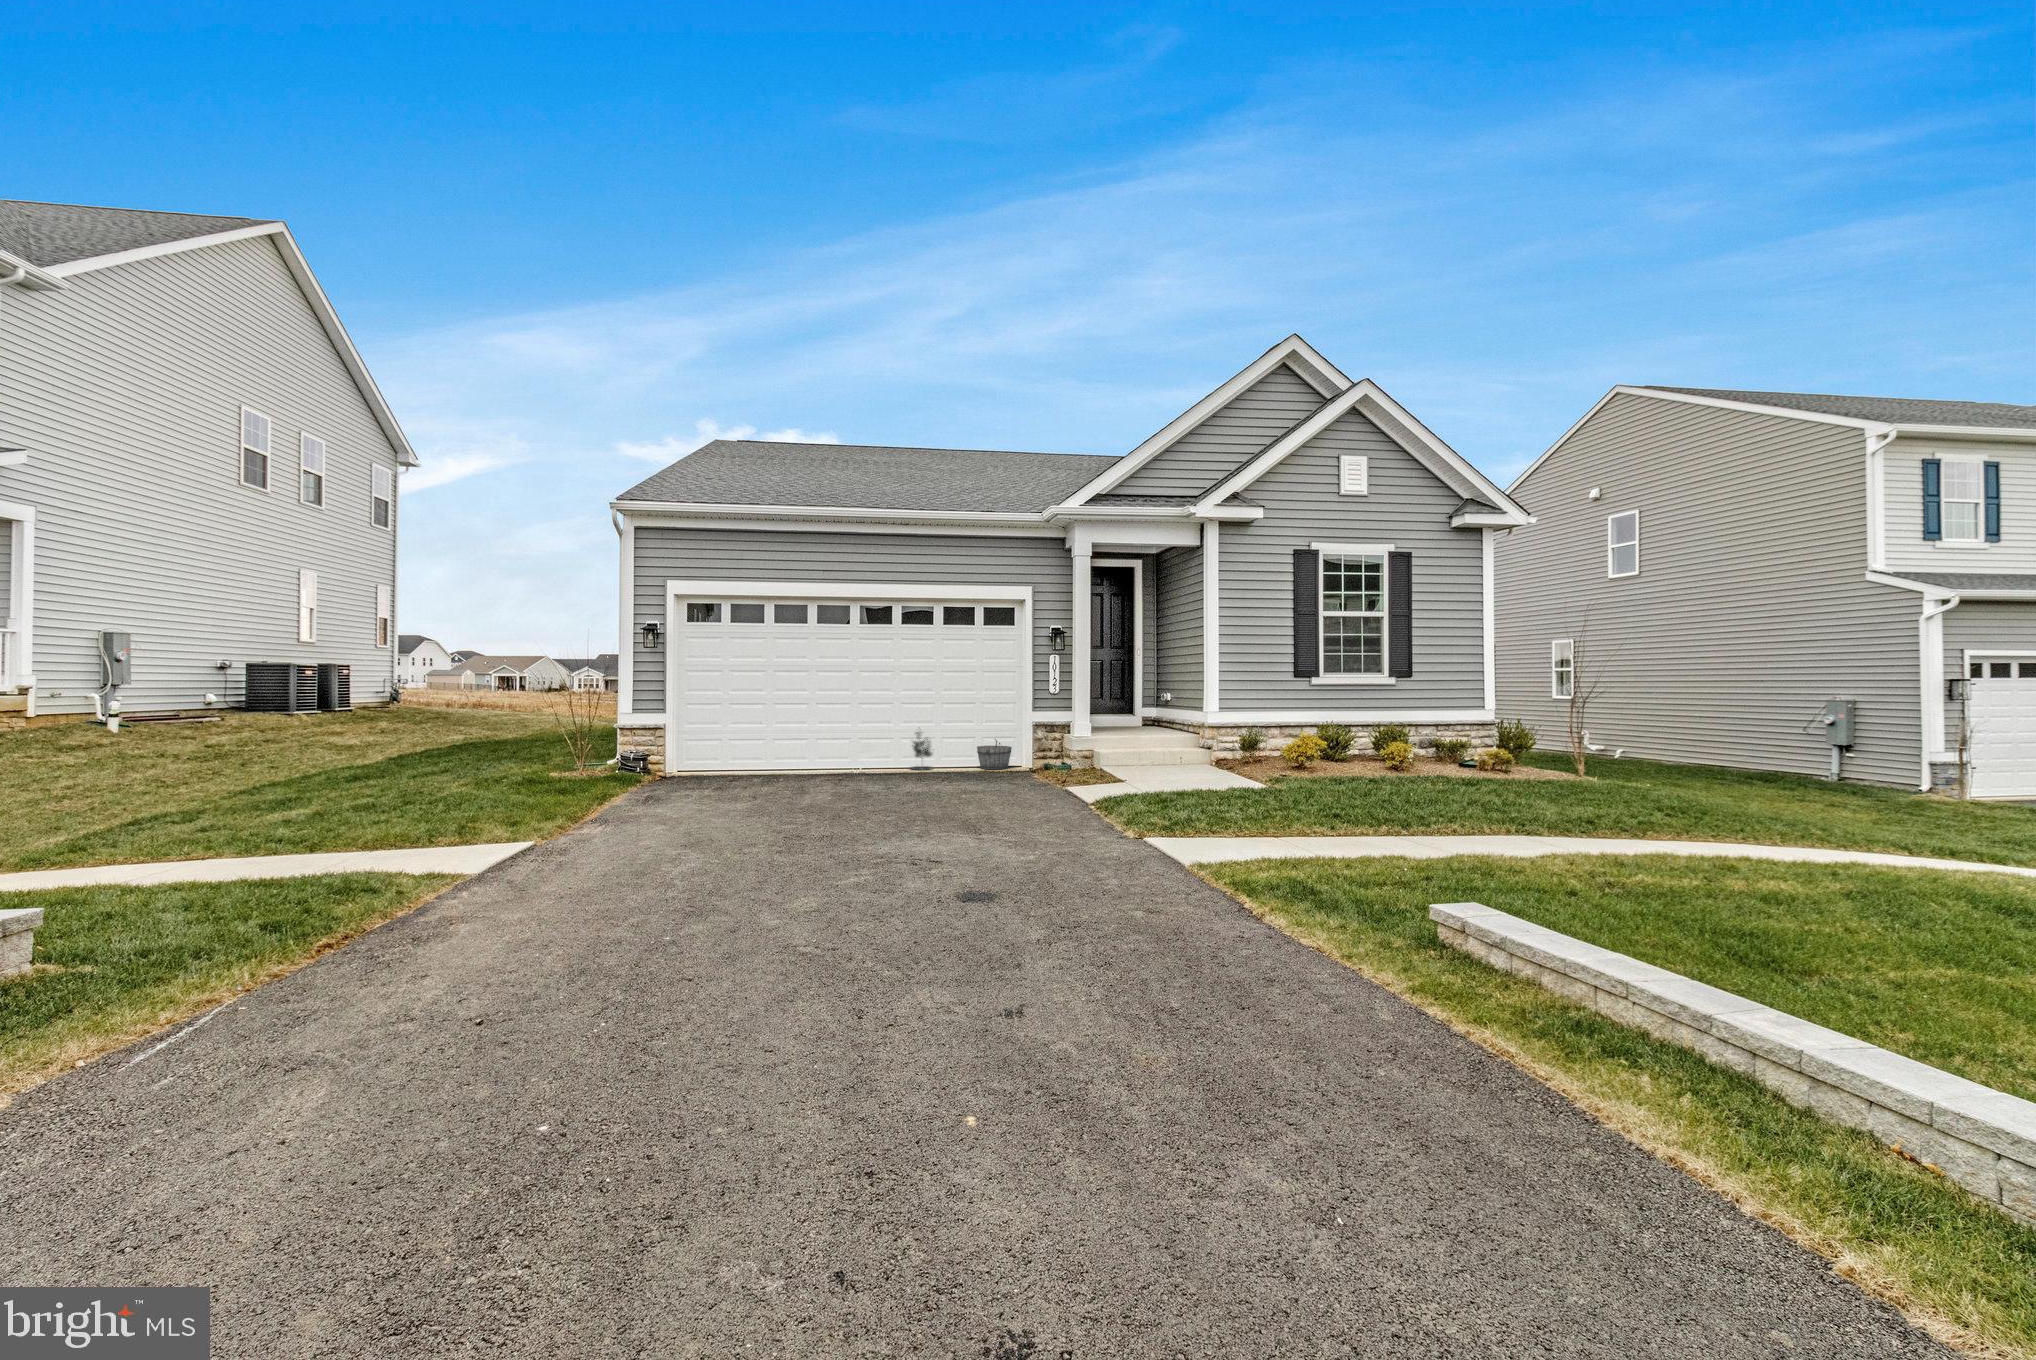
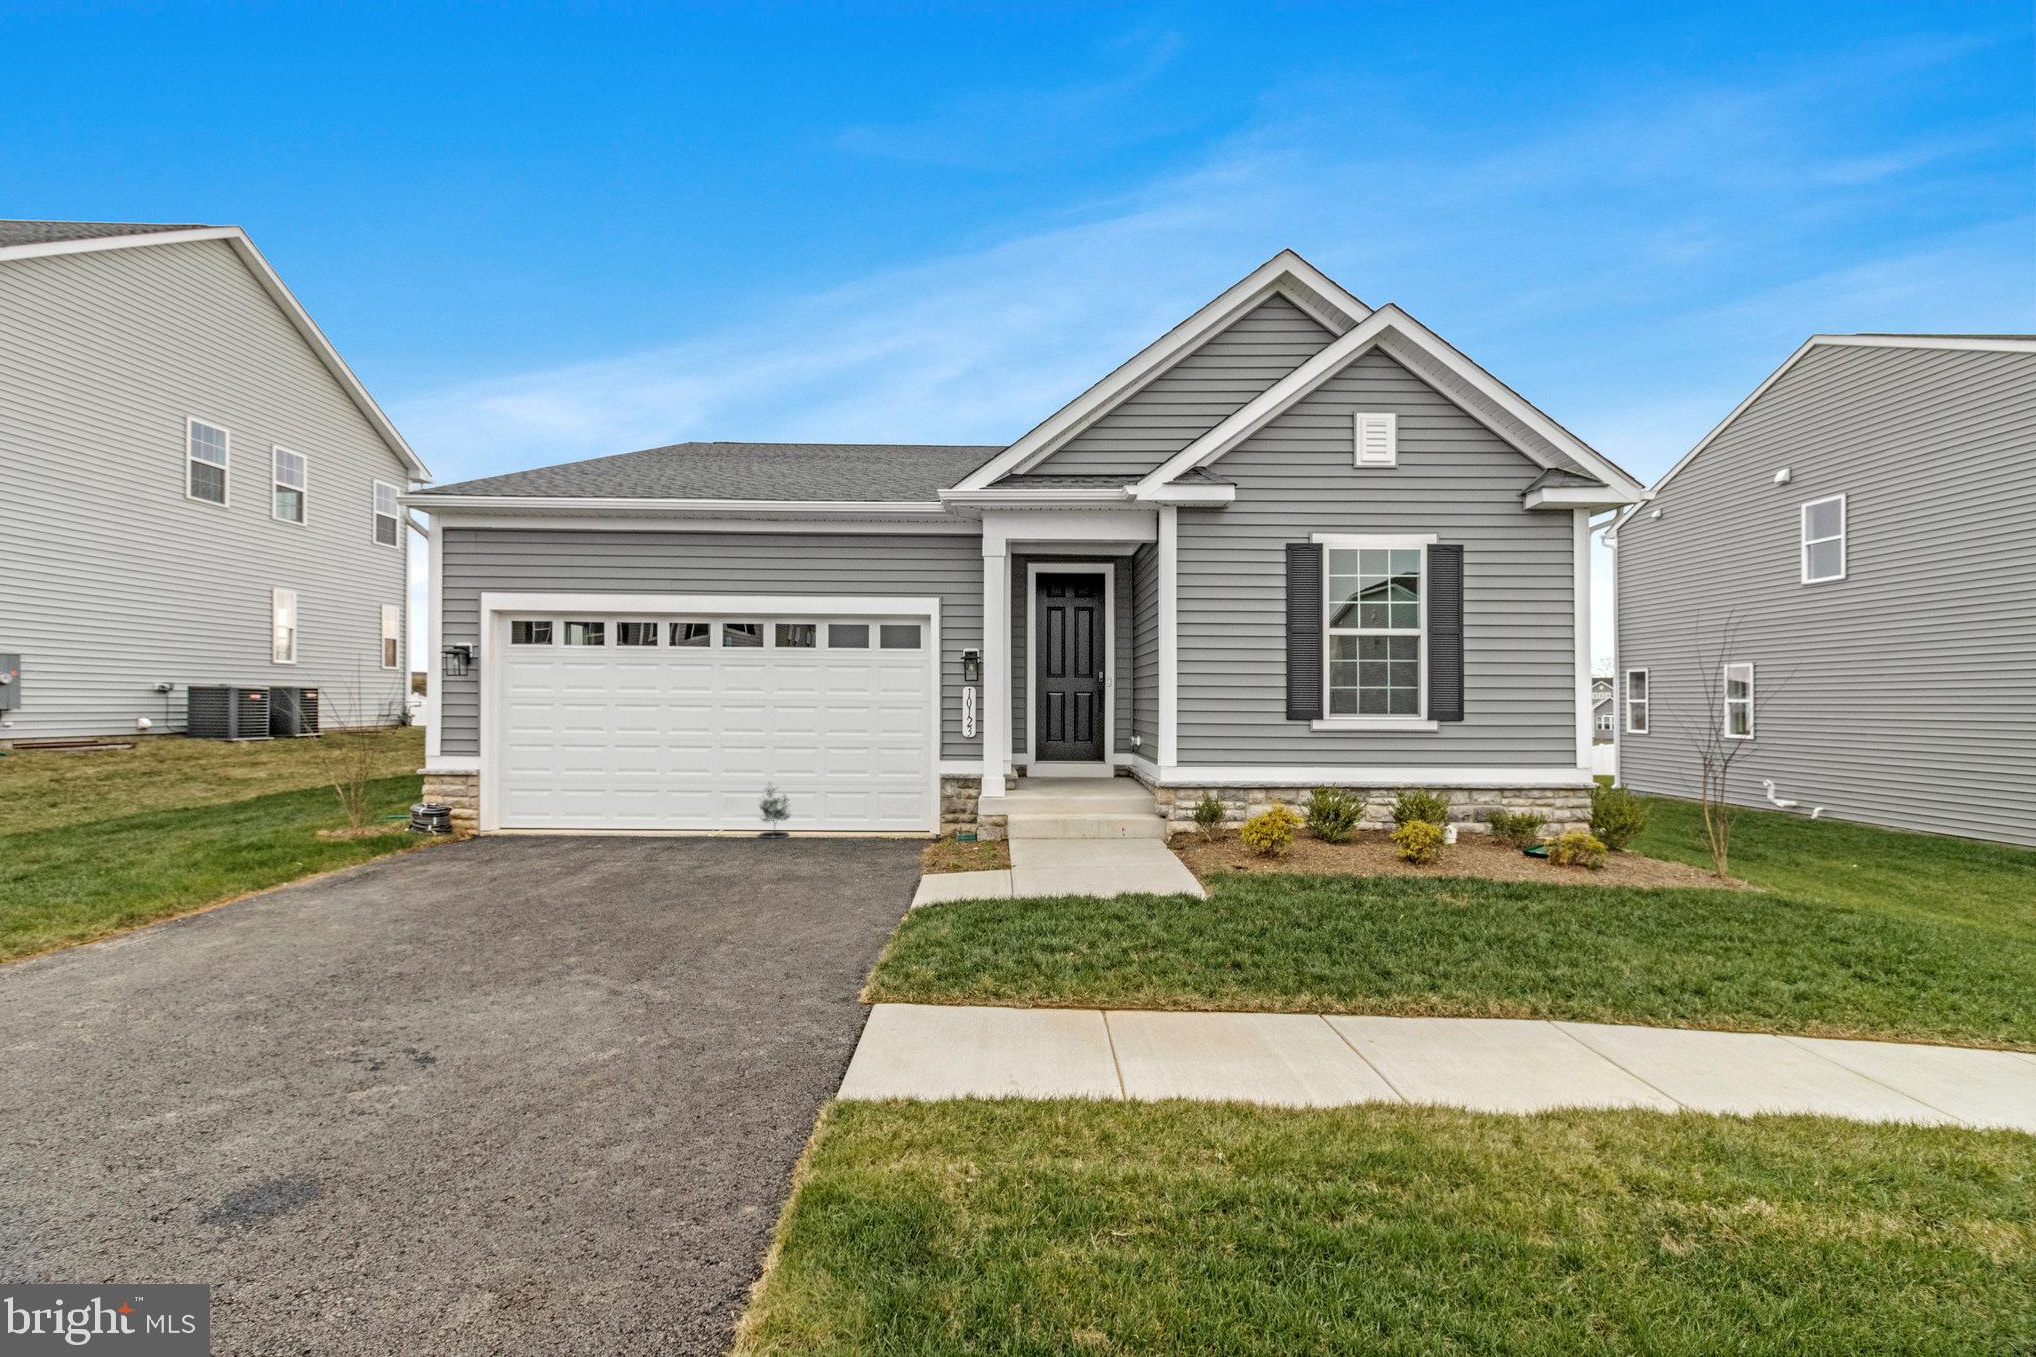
wooden bucket: present [977,739,1012,769] -> none [844,798,891,840]

